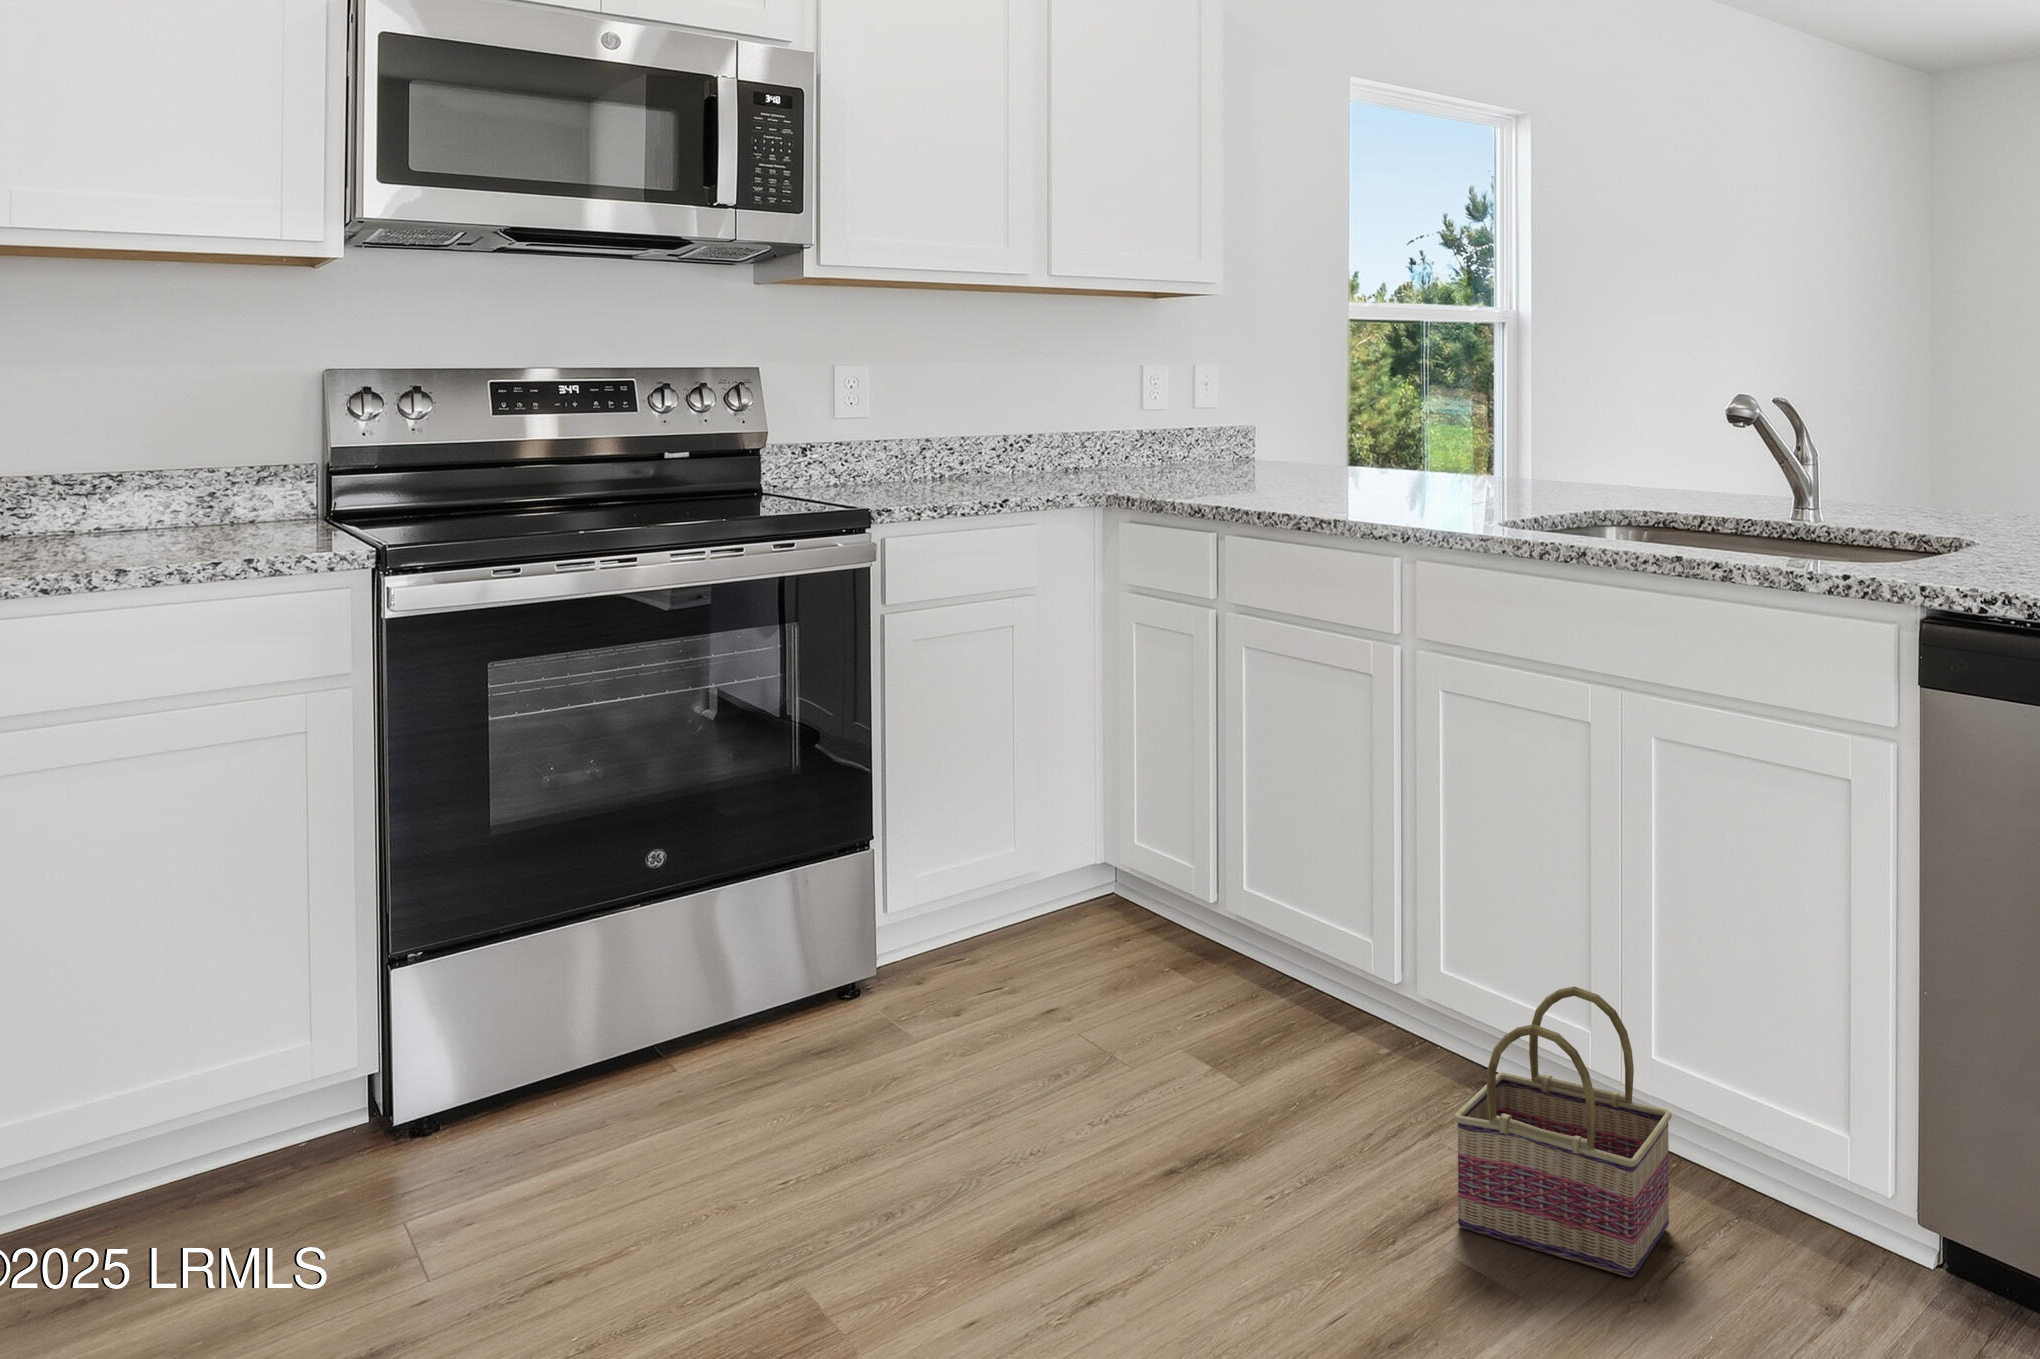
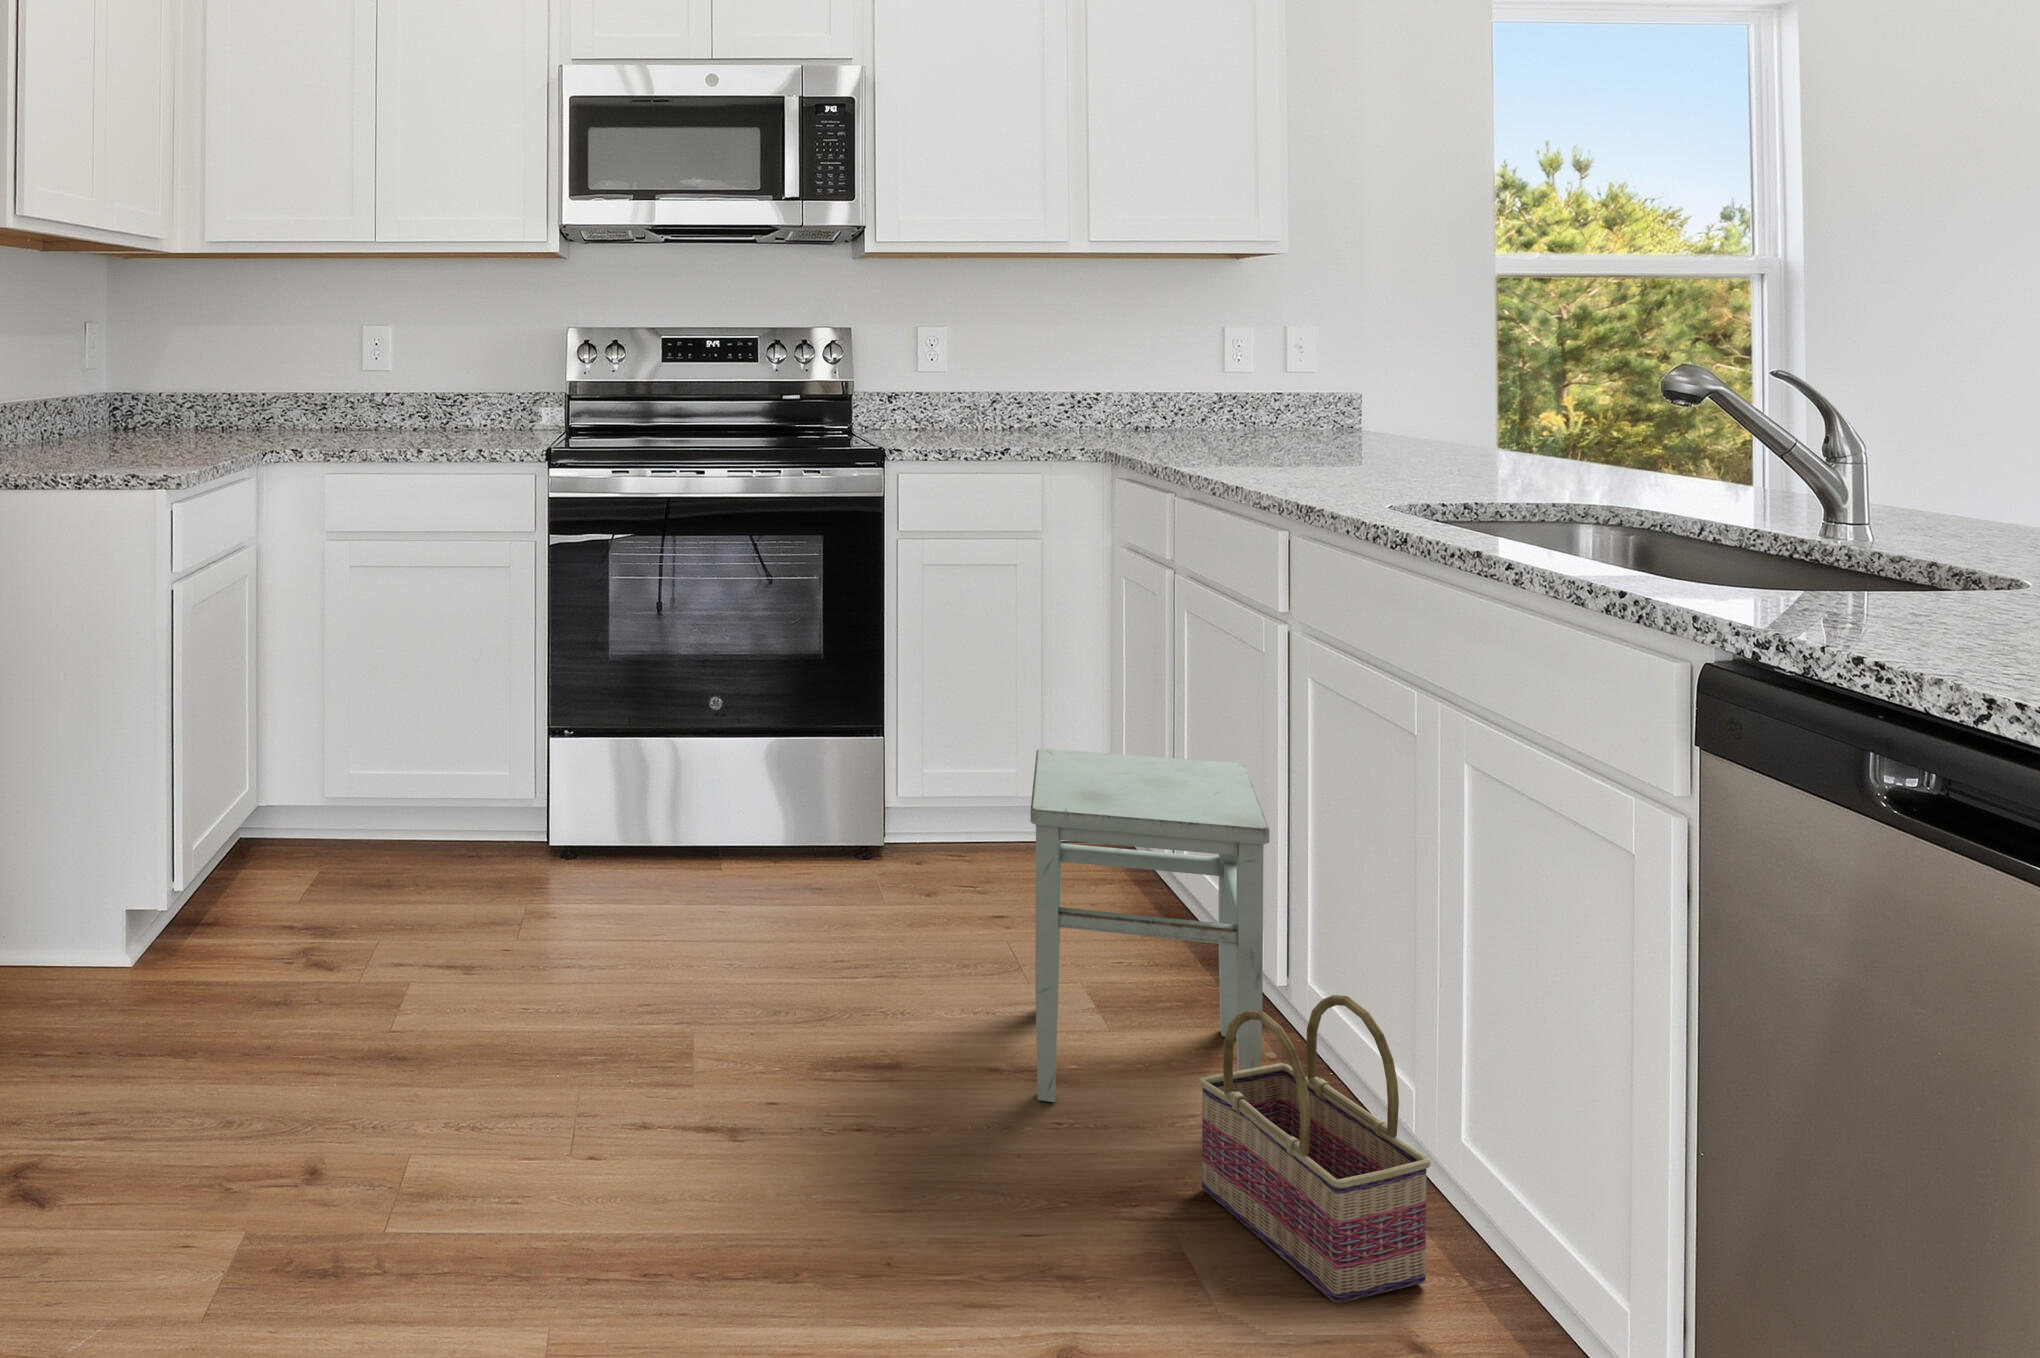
stool: none [1172,794,1462,1209] -> present [1031,749,1269,1102]

